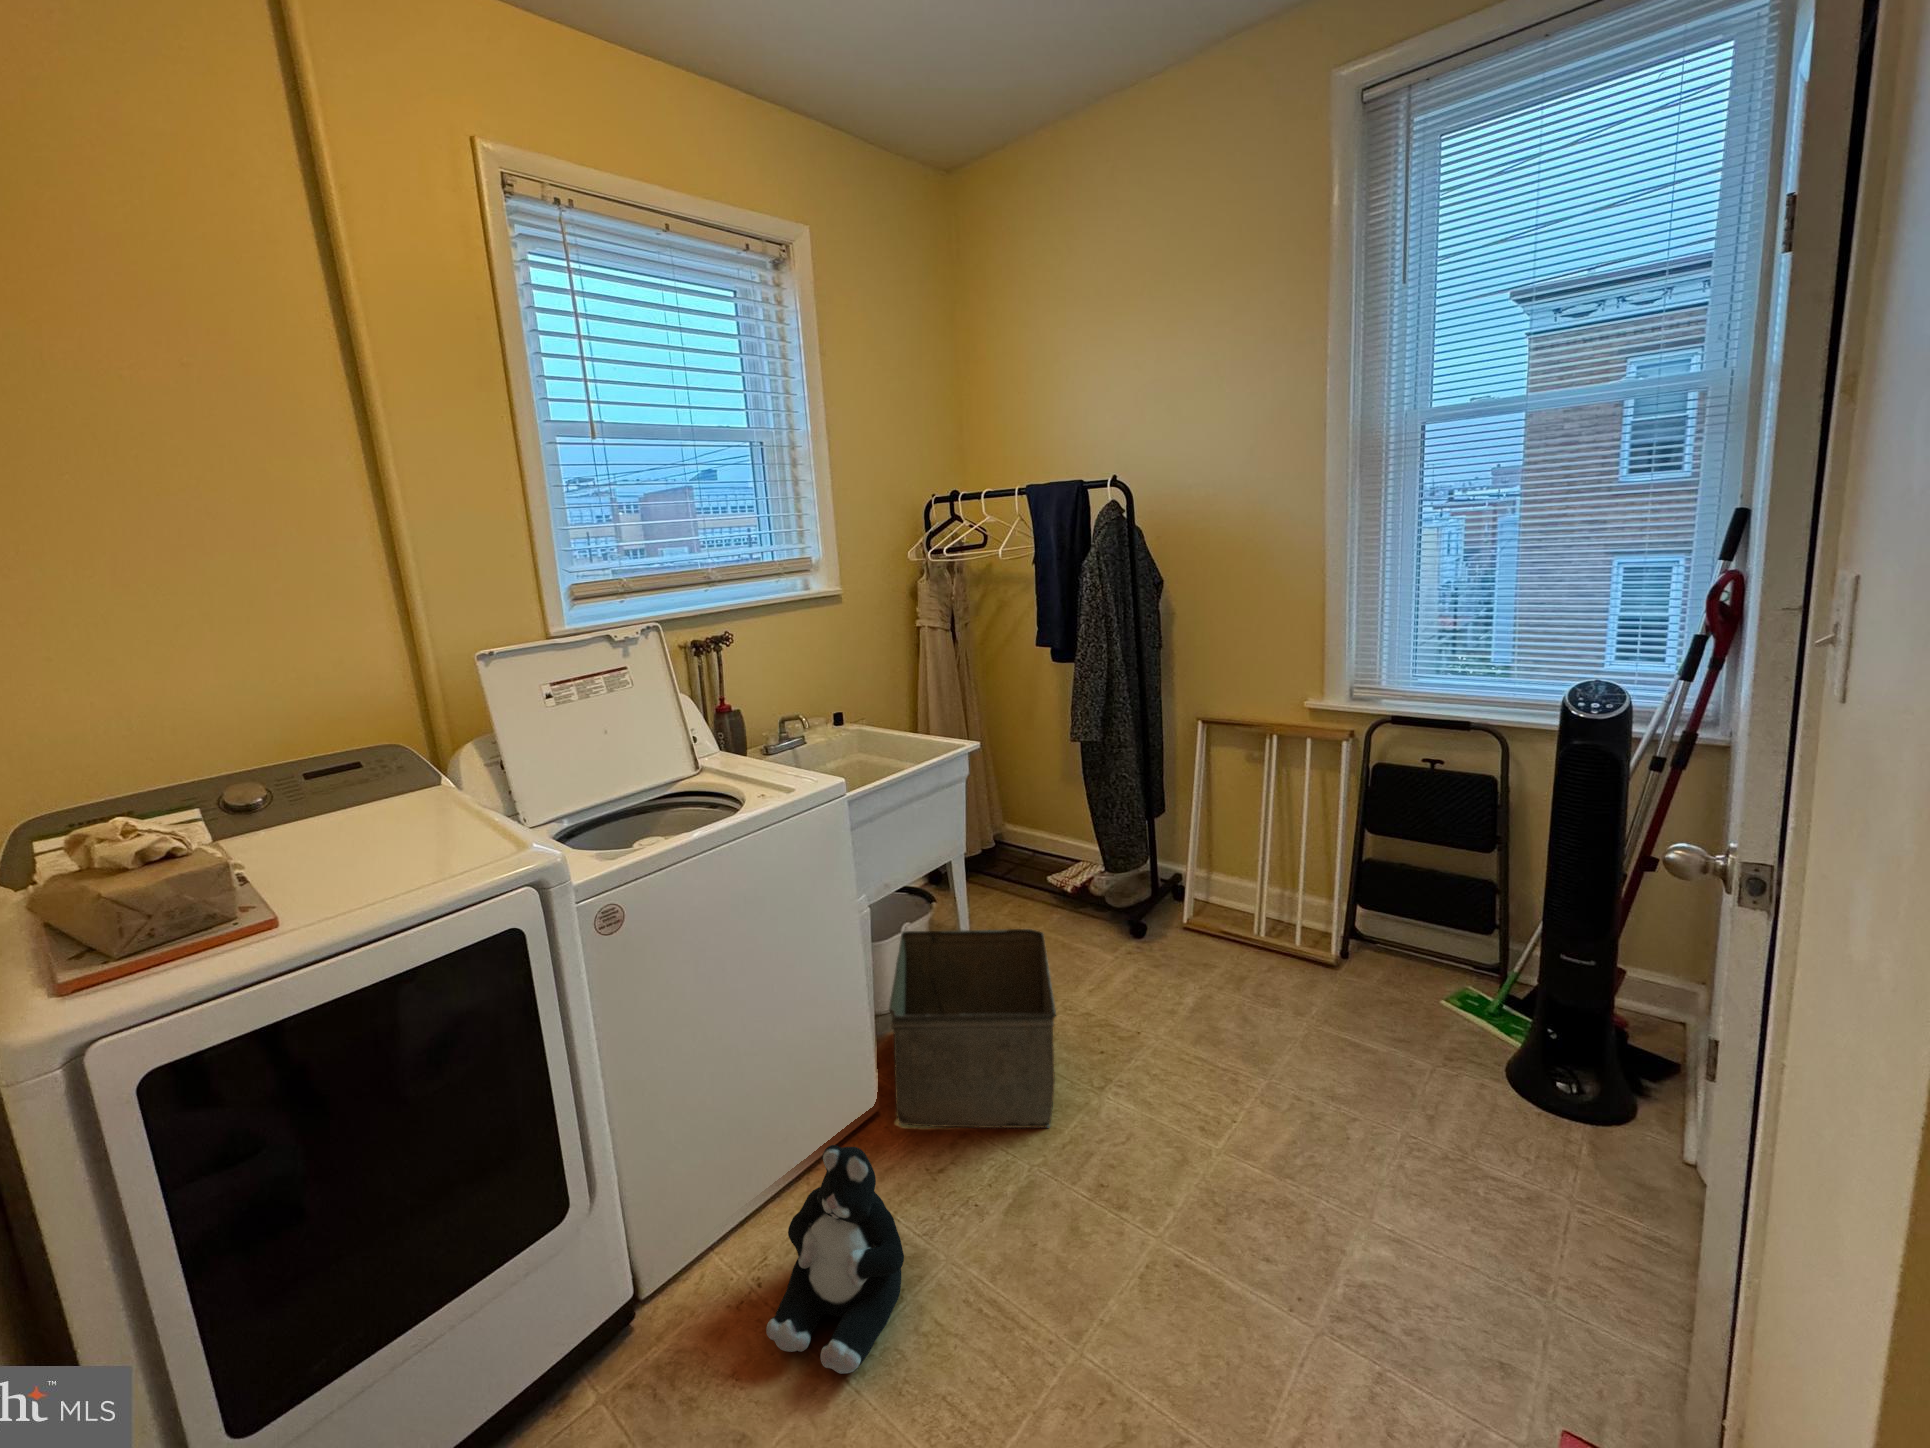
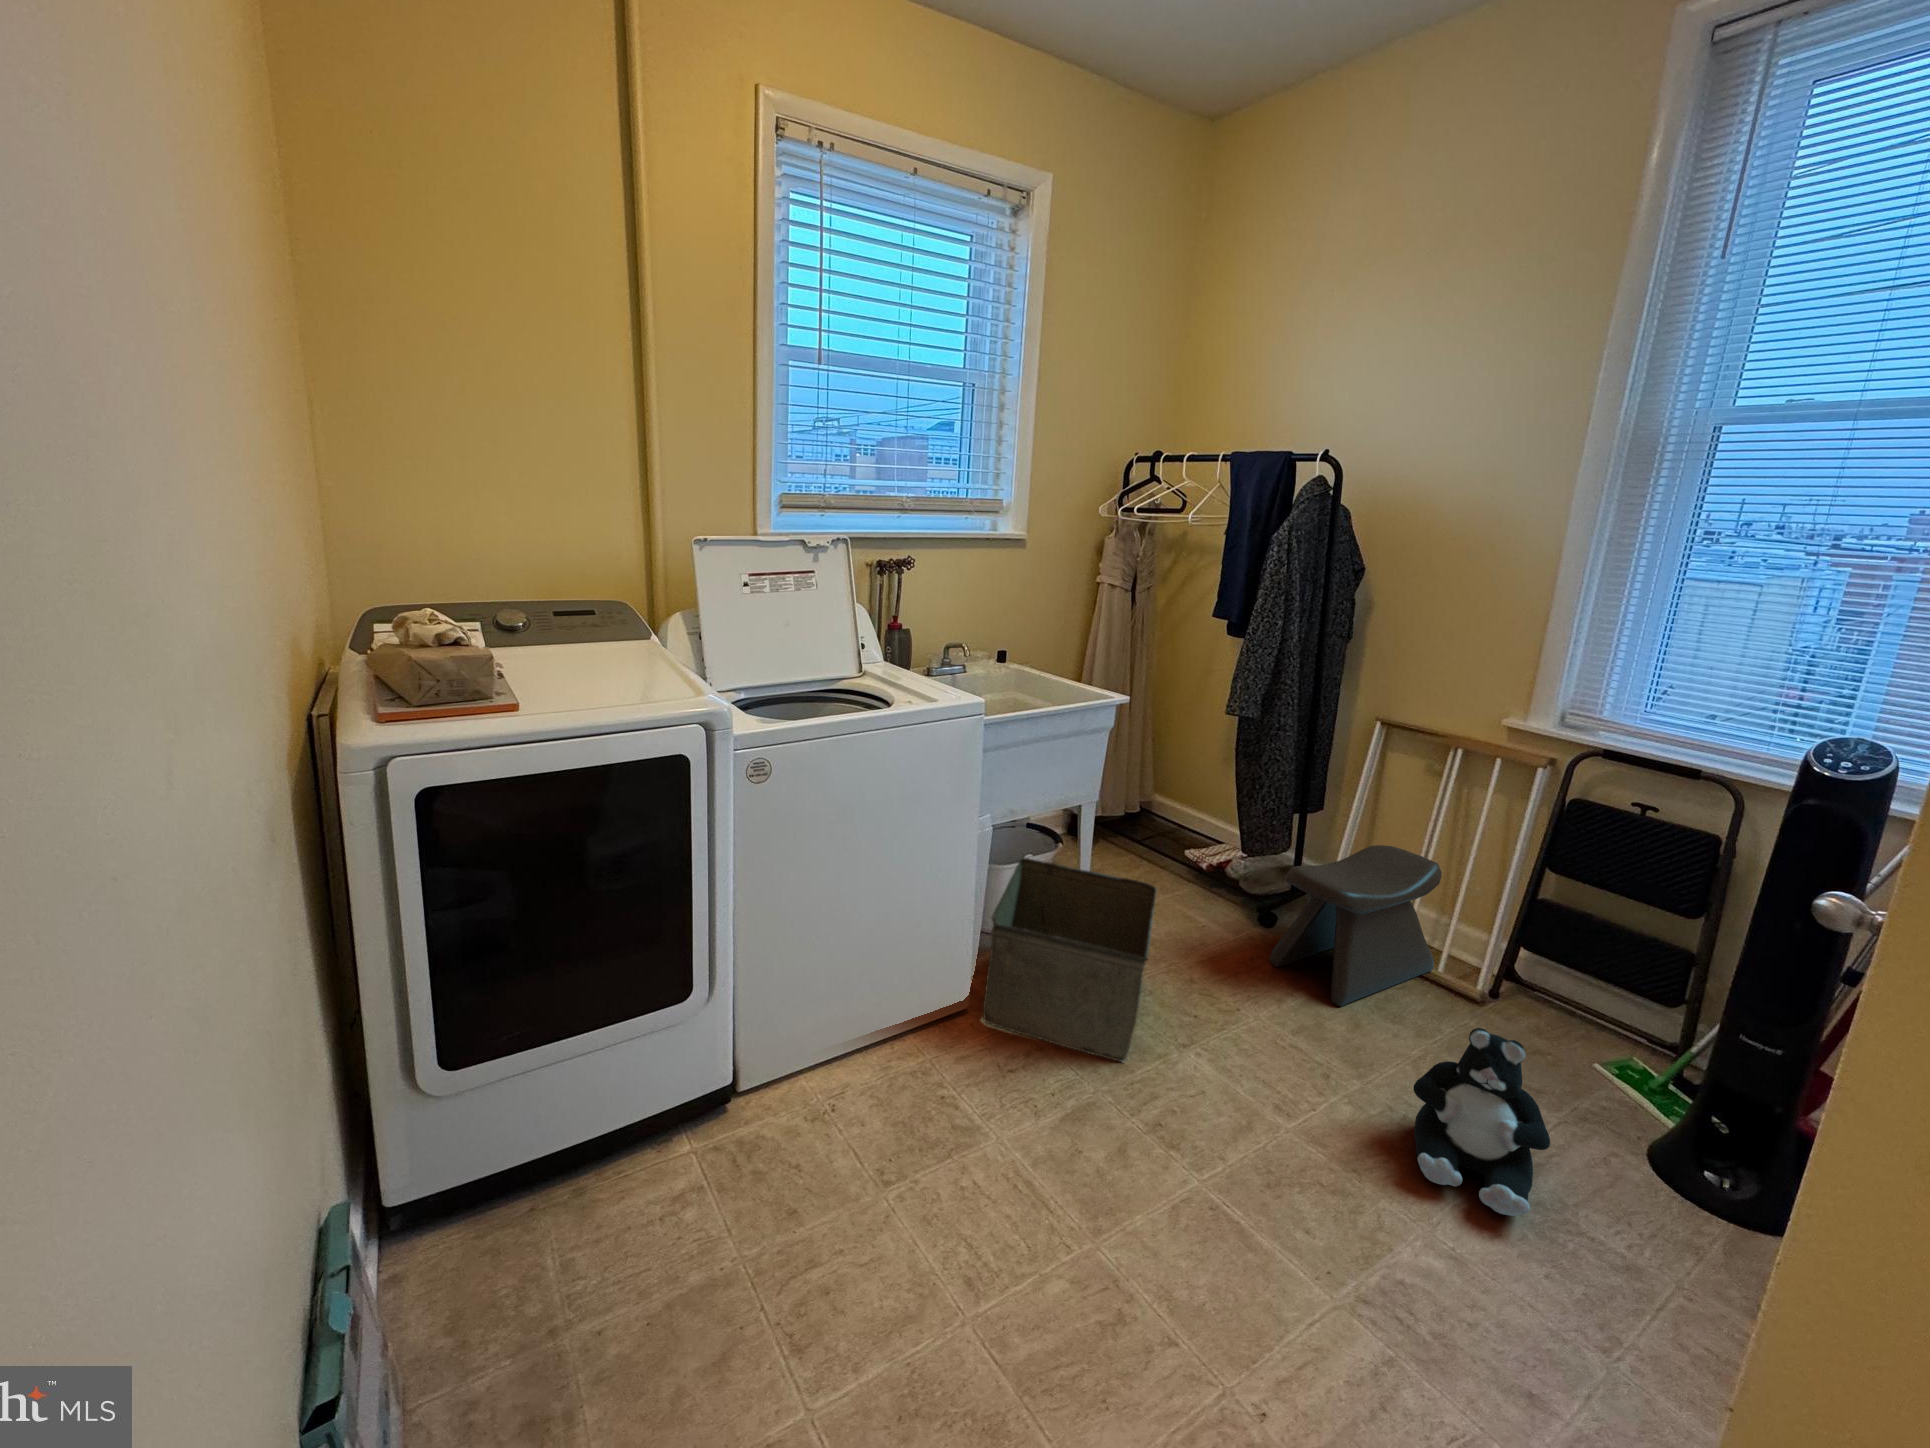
stool: none [1154,837,1293,1005] -> present [1269,845,1442,1006]
plush toy: present [766,1145,904,1374] -> present [1413,1028,1550,1216]

